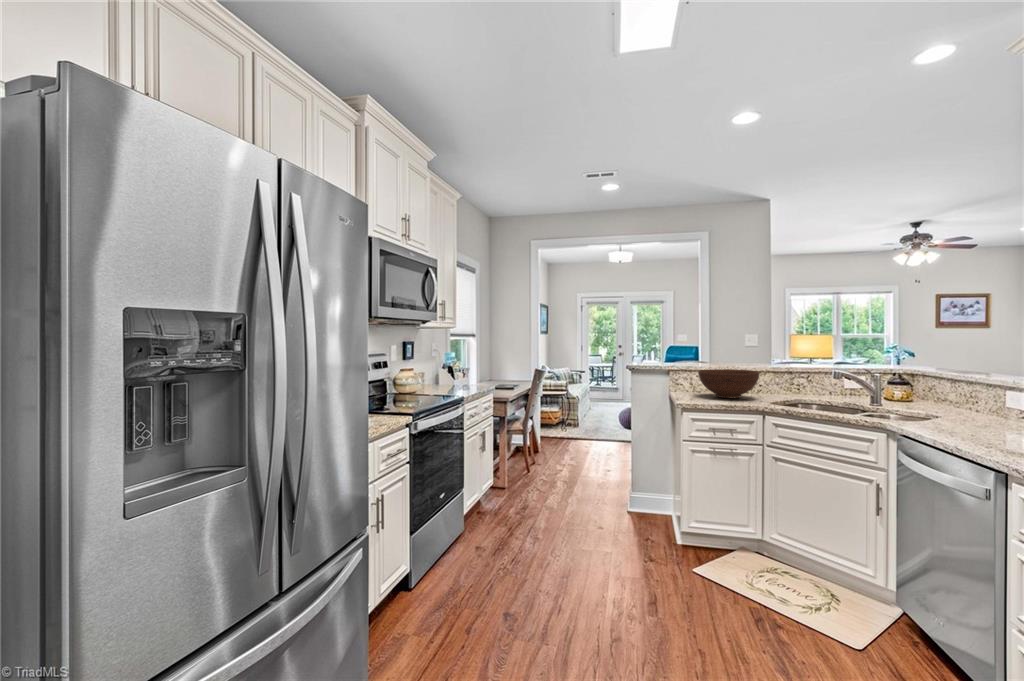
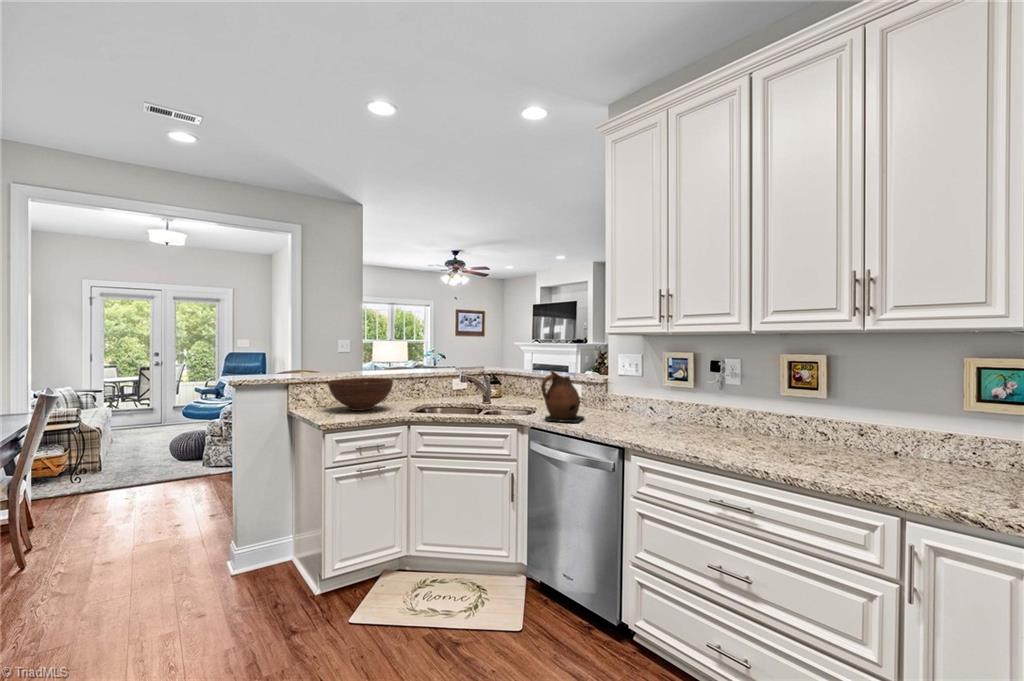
ceramic pitcher: none [920,371,998,437] -> present [541,370,584,423]

